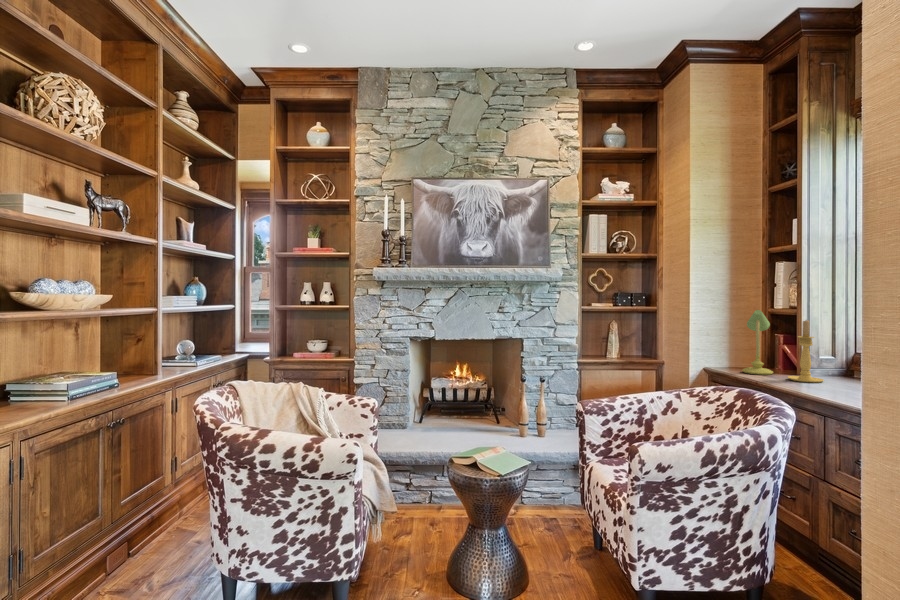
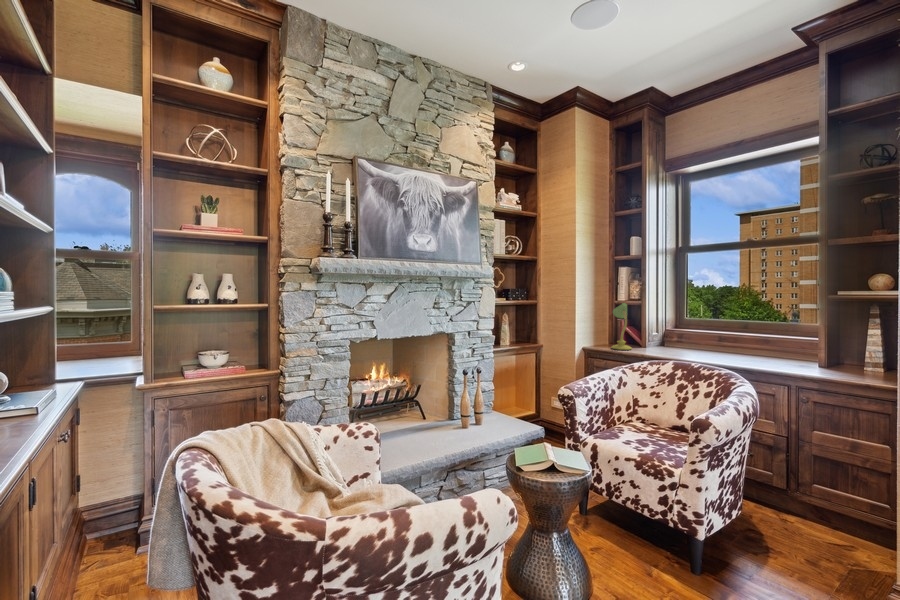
candle holder: present [788,320,824,383] -> none [648,310,671,353]

